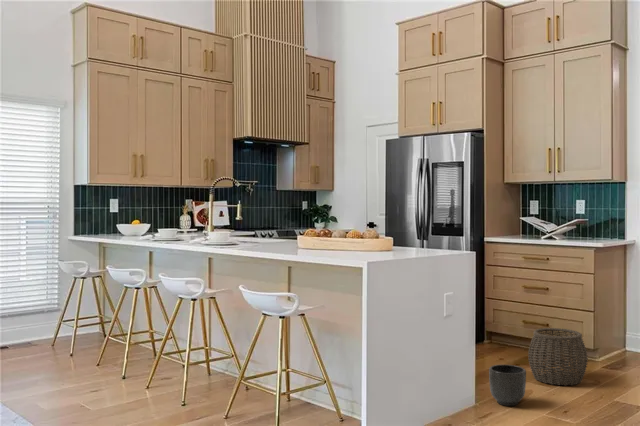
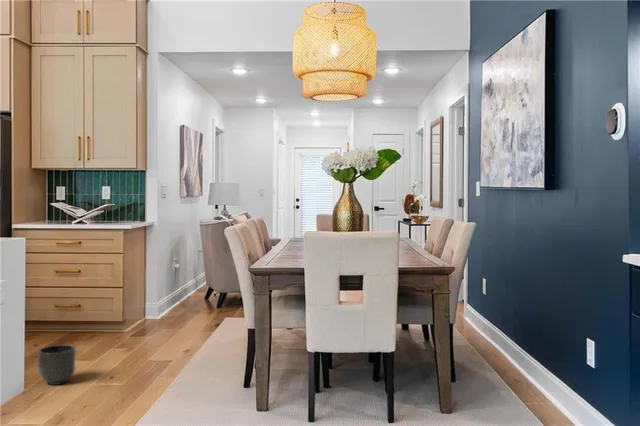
woven basket: present [528,328,588,386] -> none [69,305,124,358]

